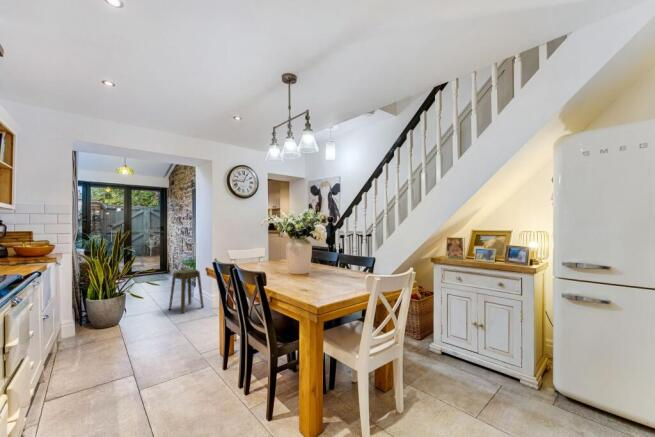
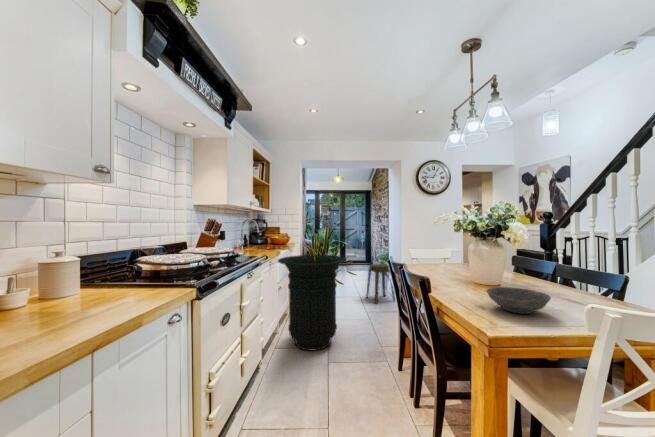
trash can: none [50,264,158,387] -> present [278,255,346,350]
bowl: none [307,273,346,291] -> present [486,287,551,314]

